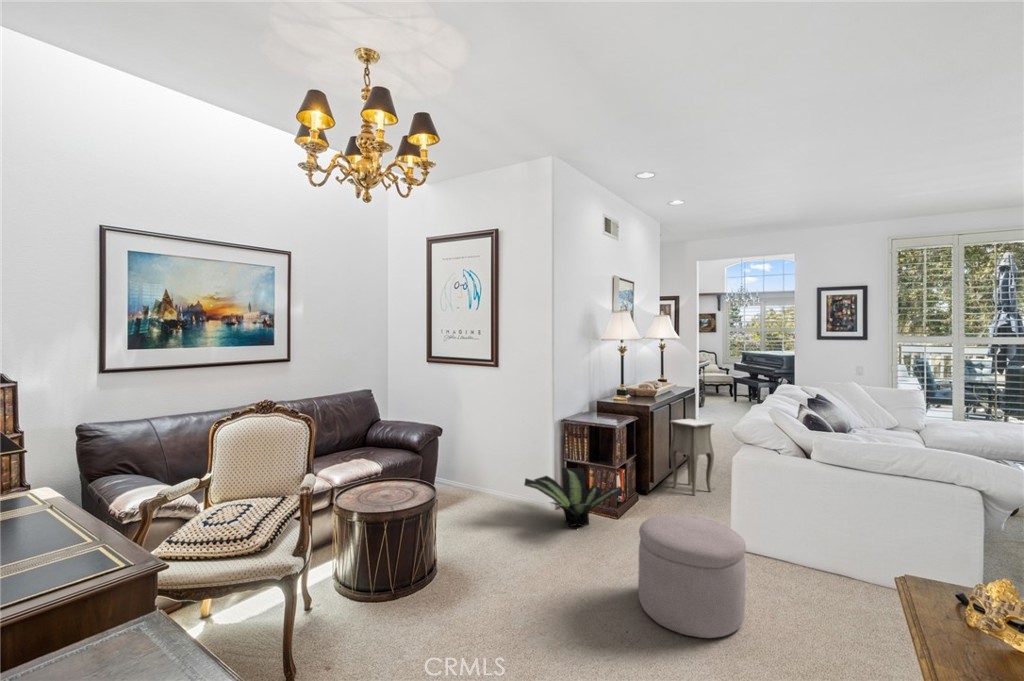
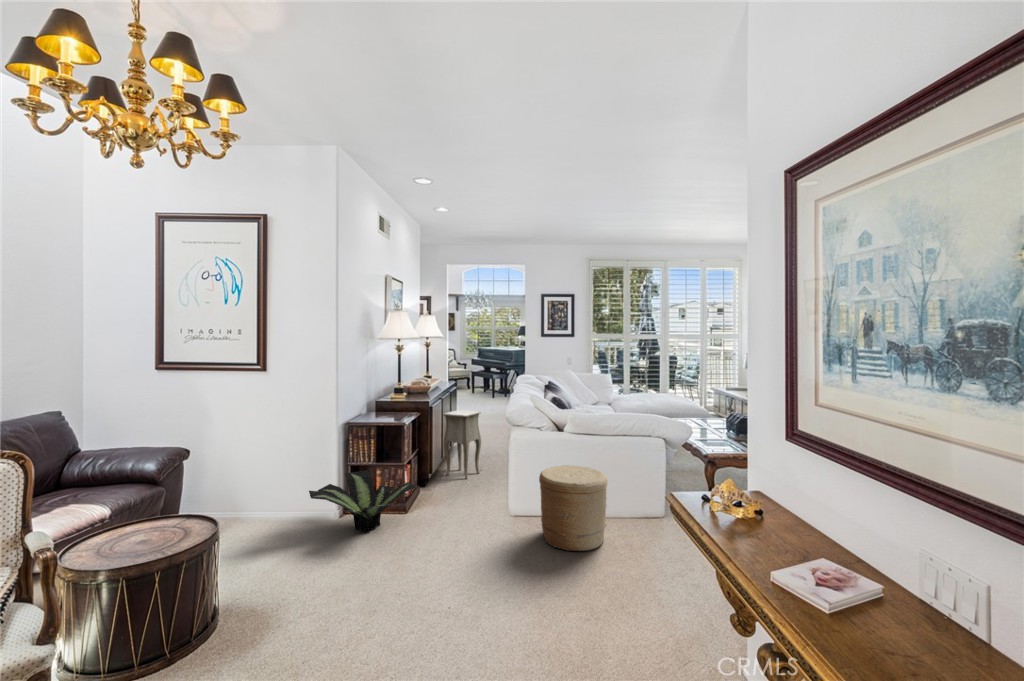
woven basket: none [762,498,862,612] -> present [539,465,607,551]
ottoman: present [638,514,746,638] -> none [450,495,539,602]

